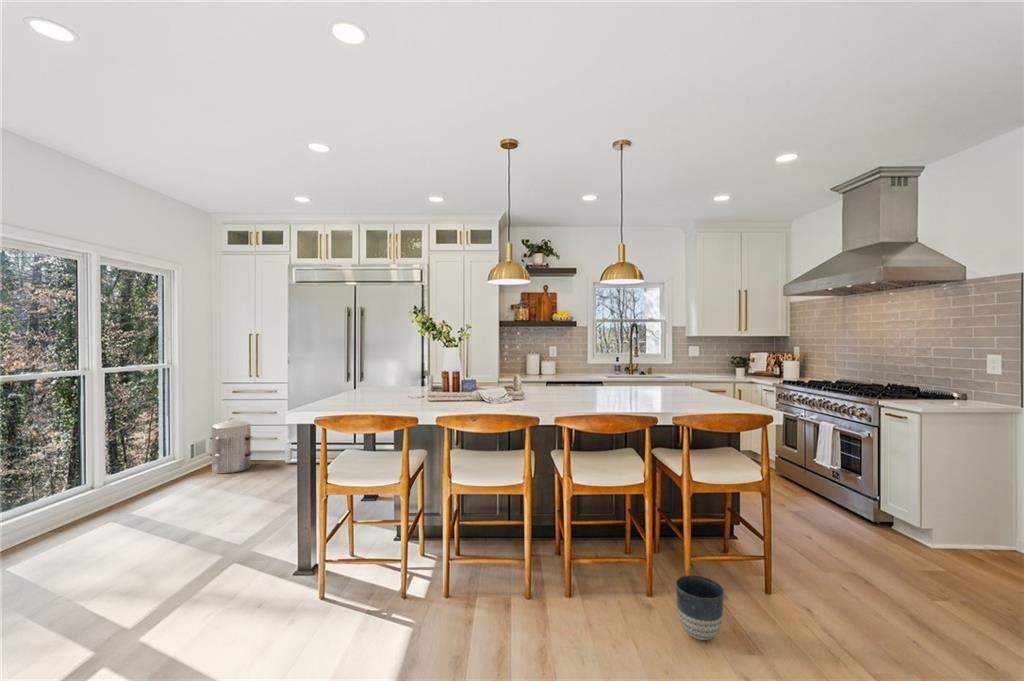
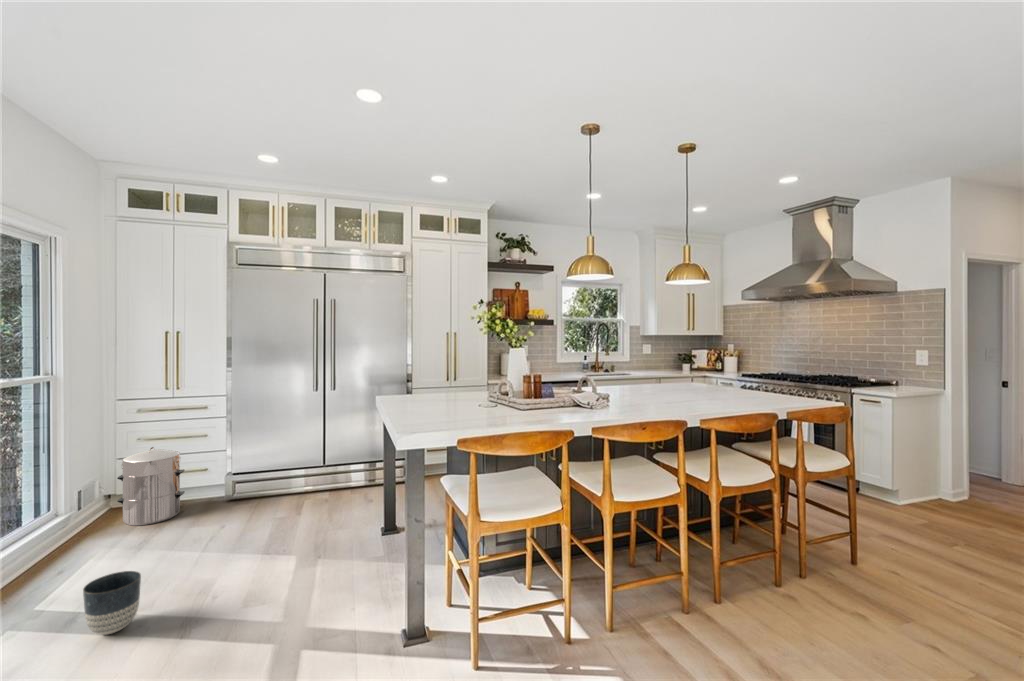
planter: present [676,575,724,640] -> present [83,571,141,635]

